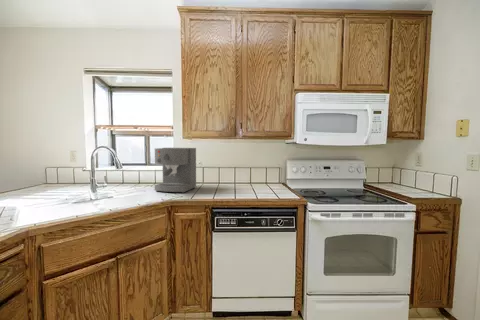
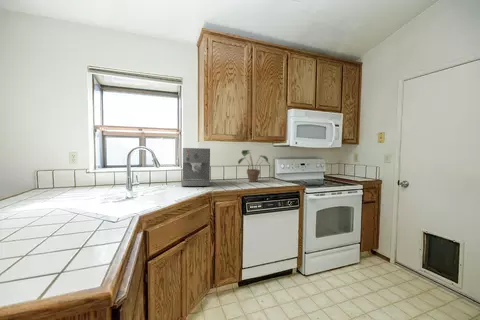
potted plant: none [232,149,273,190] -> present [238,150,268,182]

